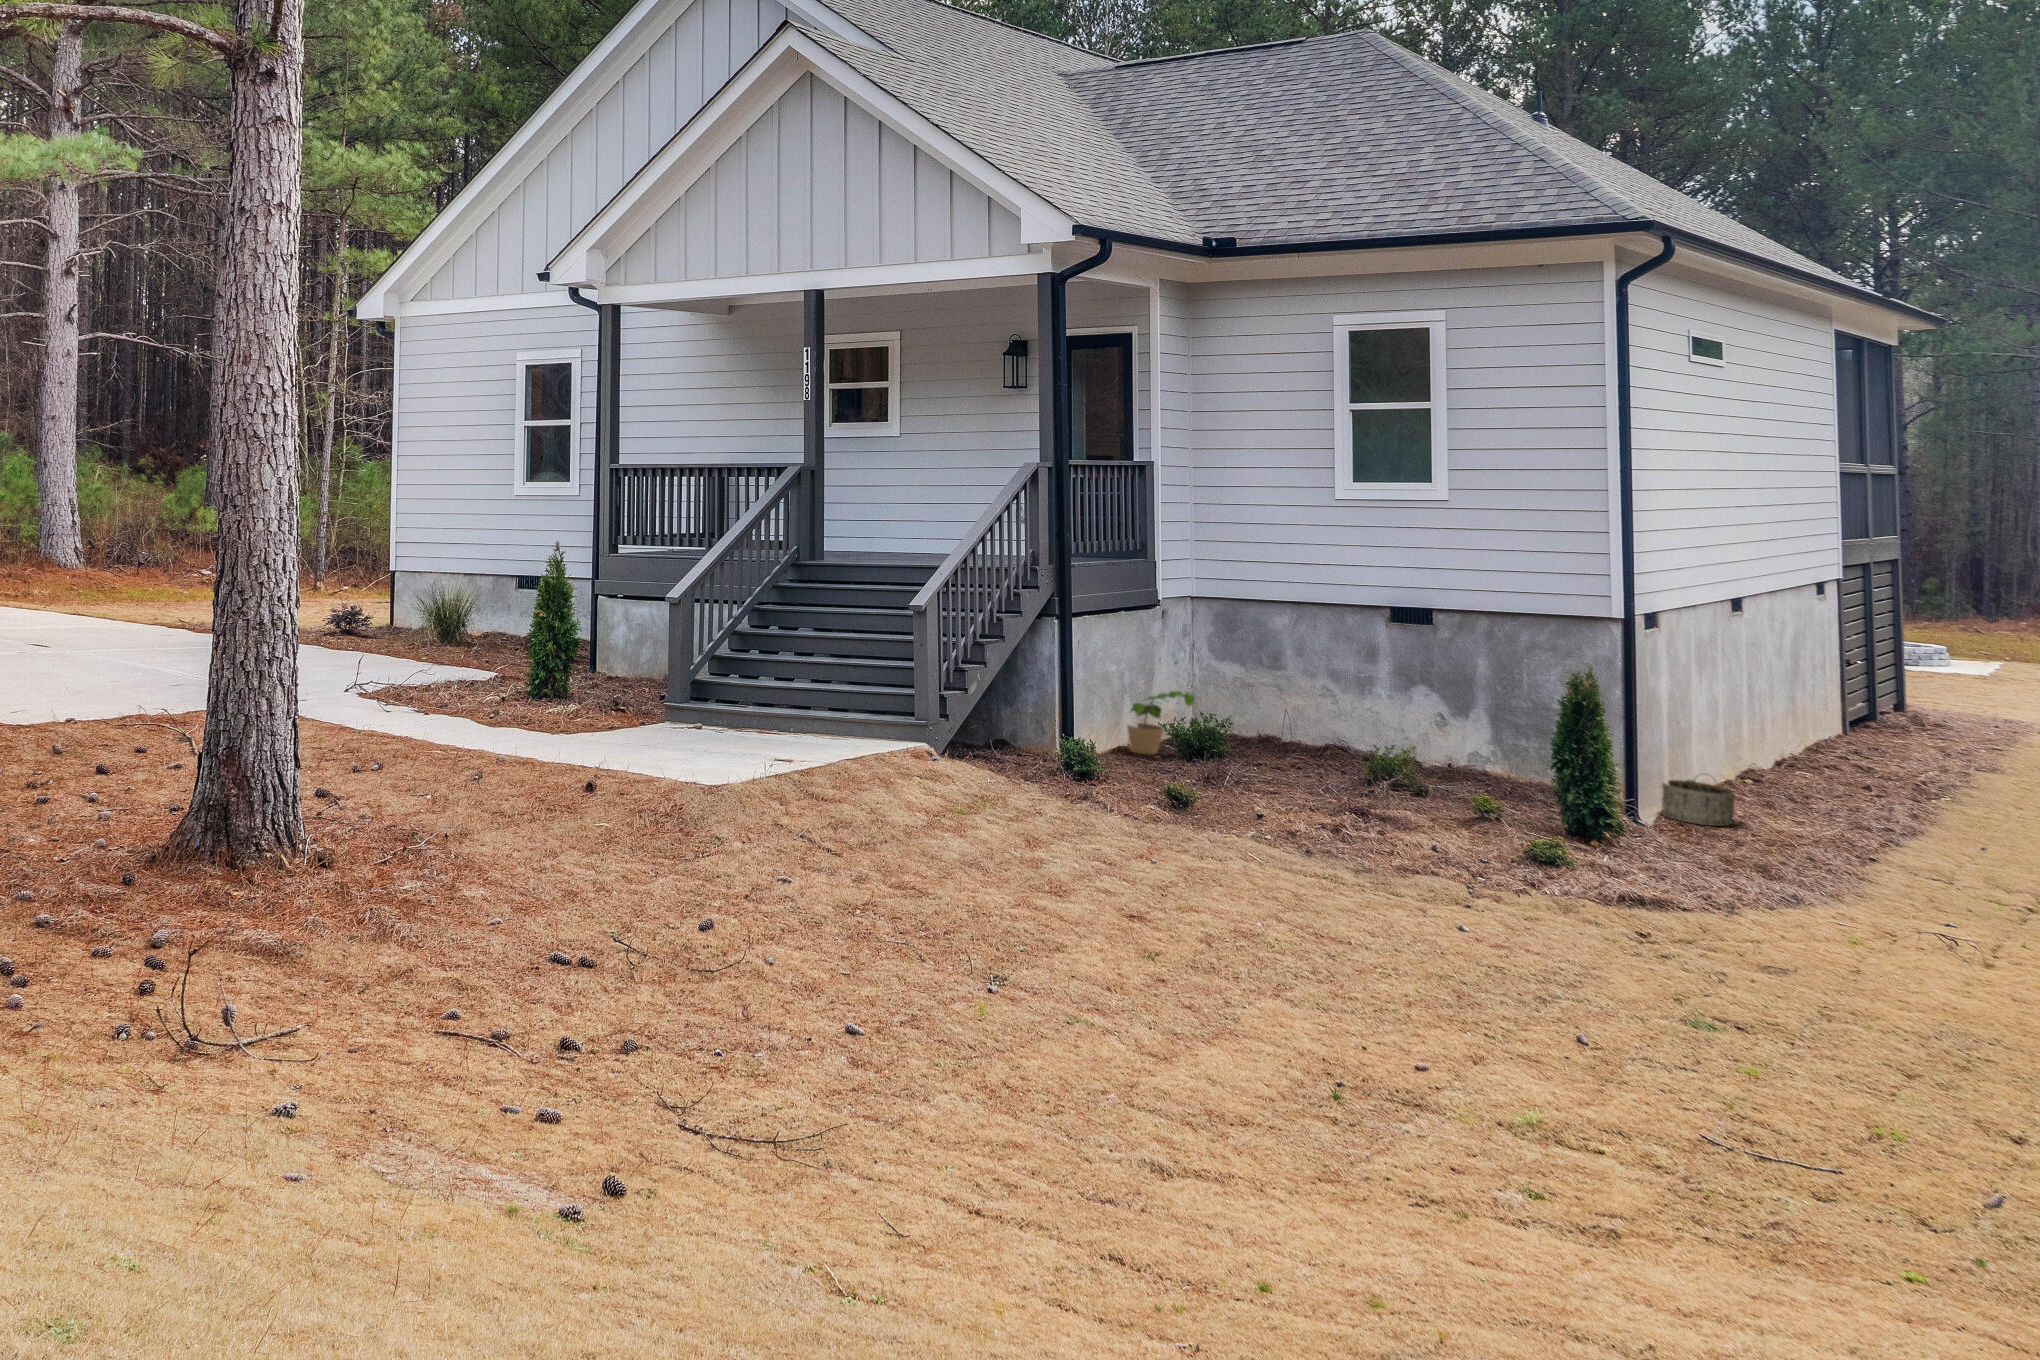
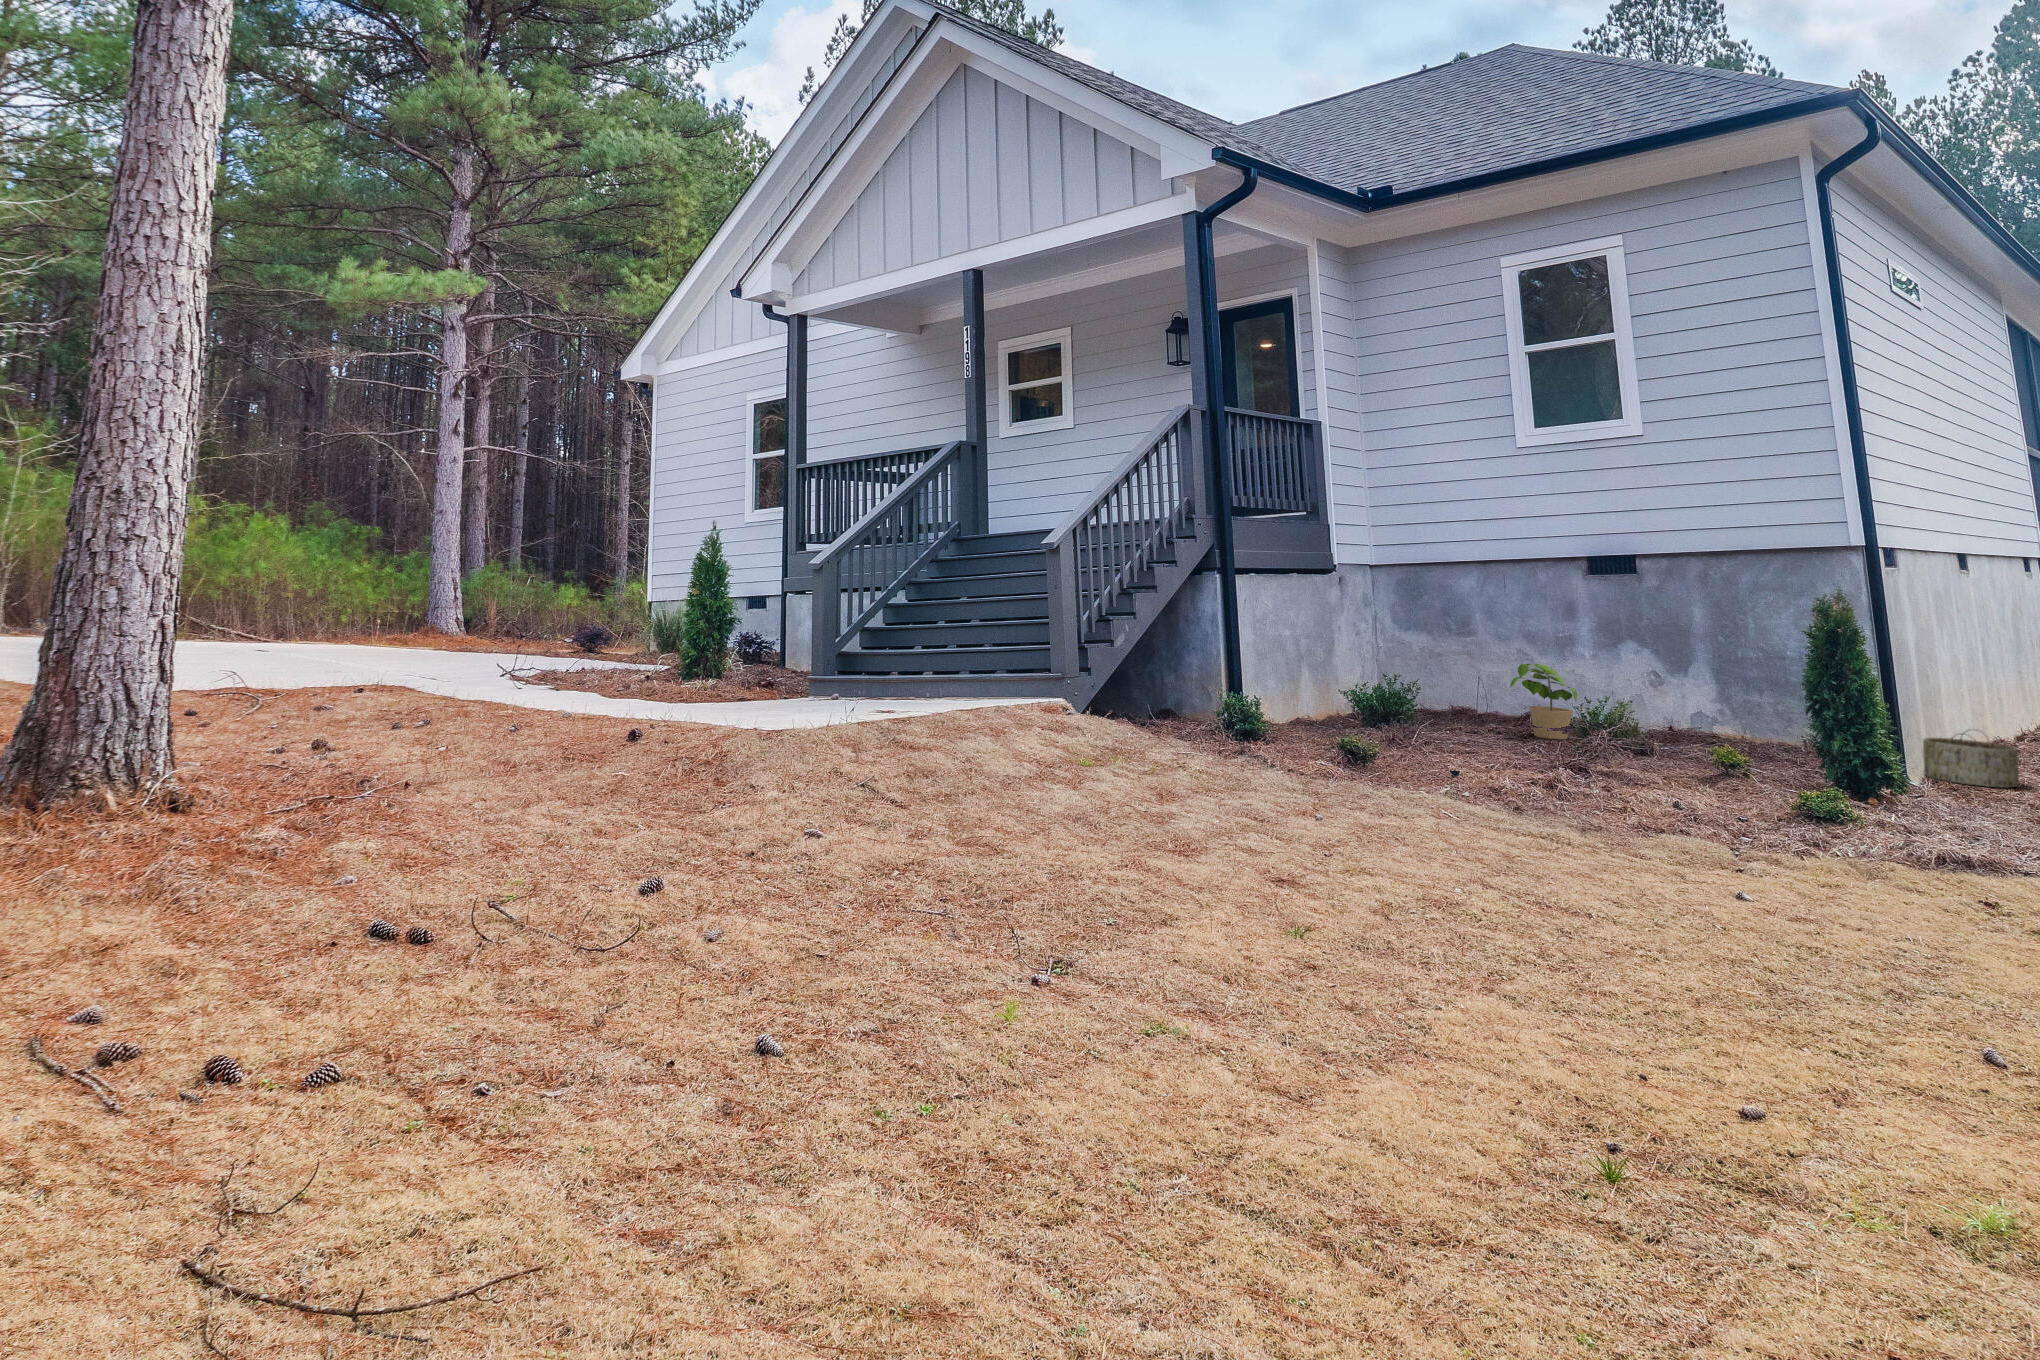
potted plant: present [1127,691,1195,754] -> present [1510,664,1577,740]

